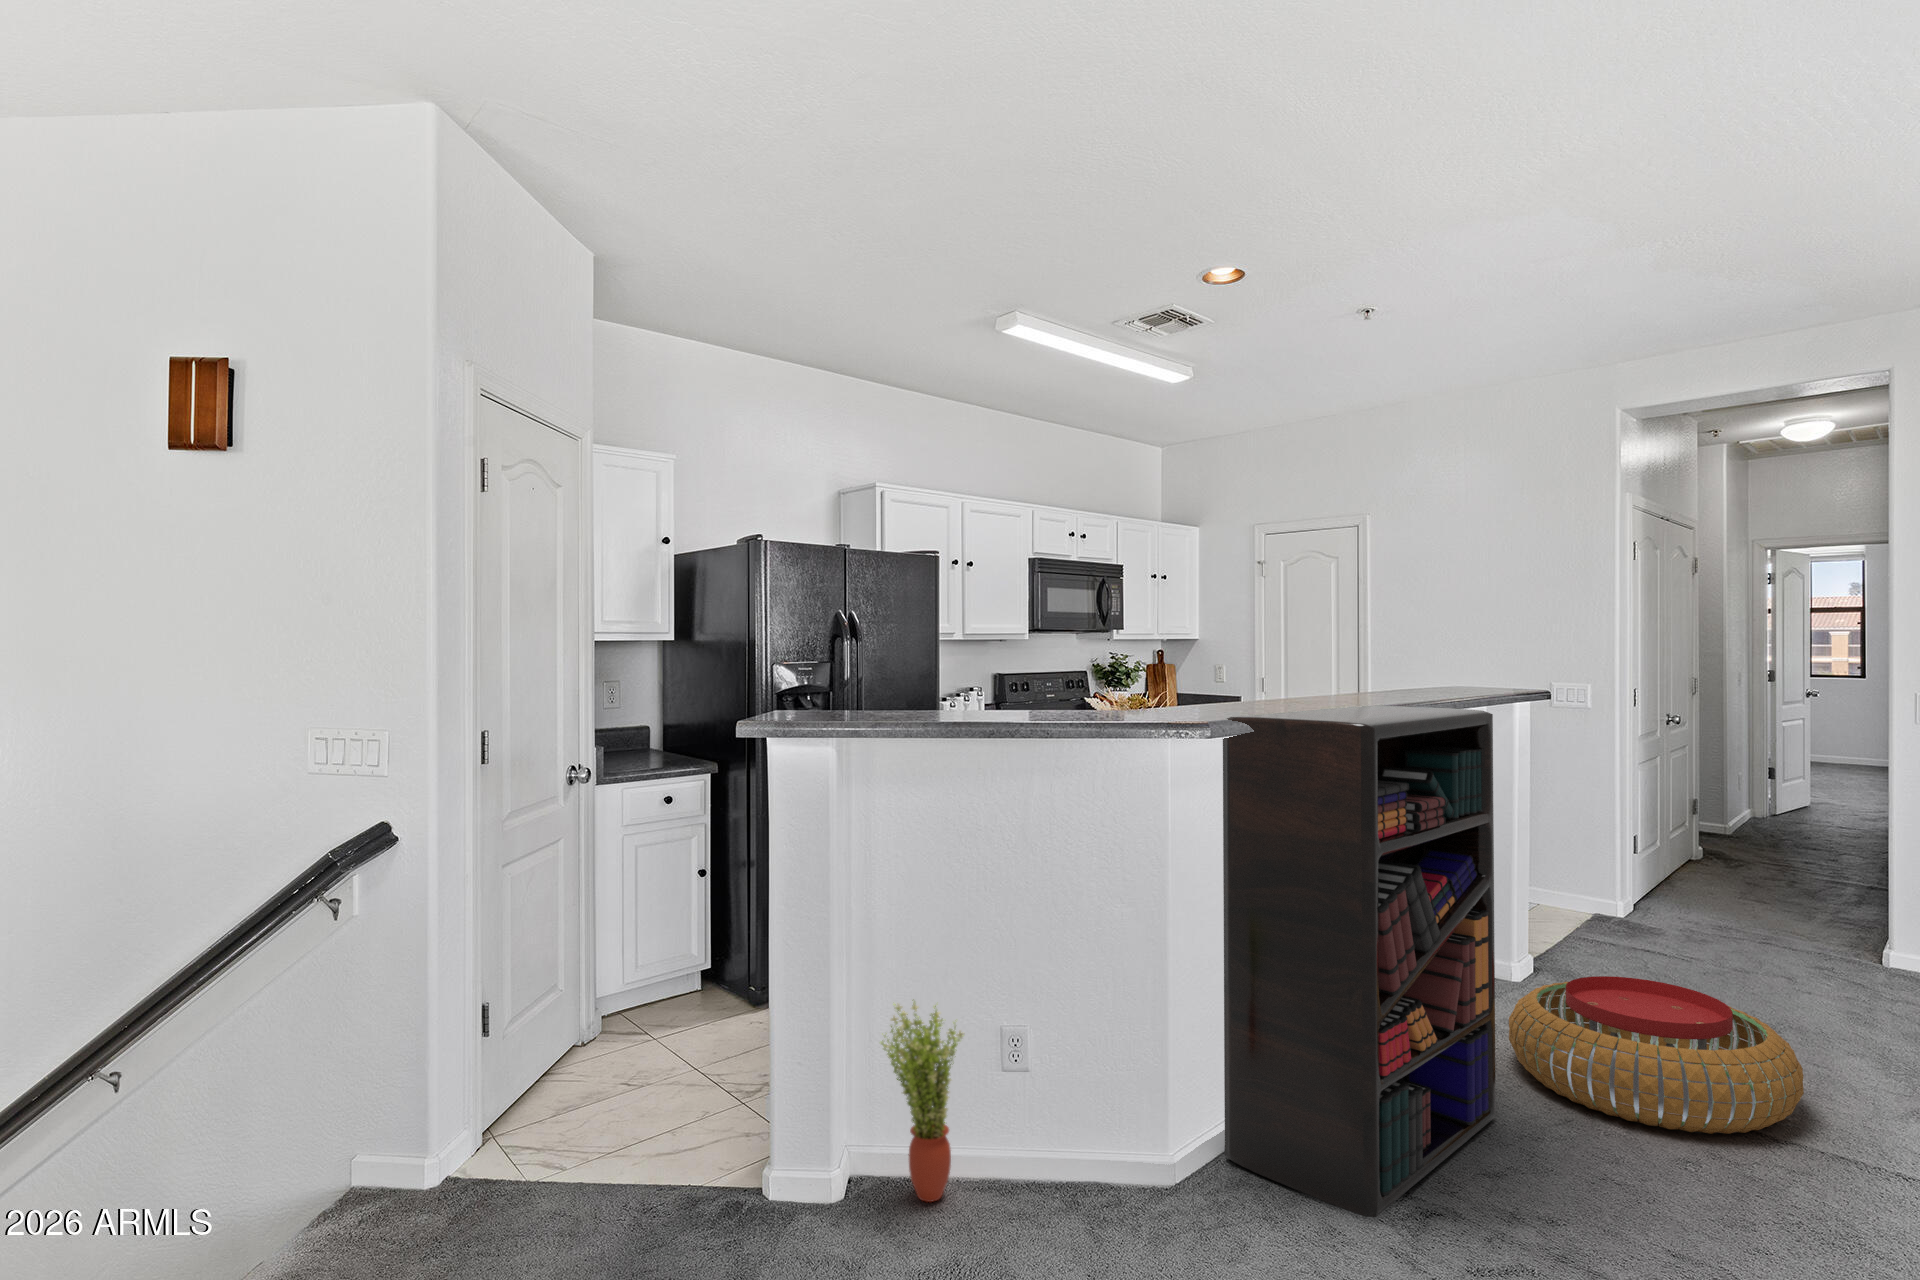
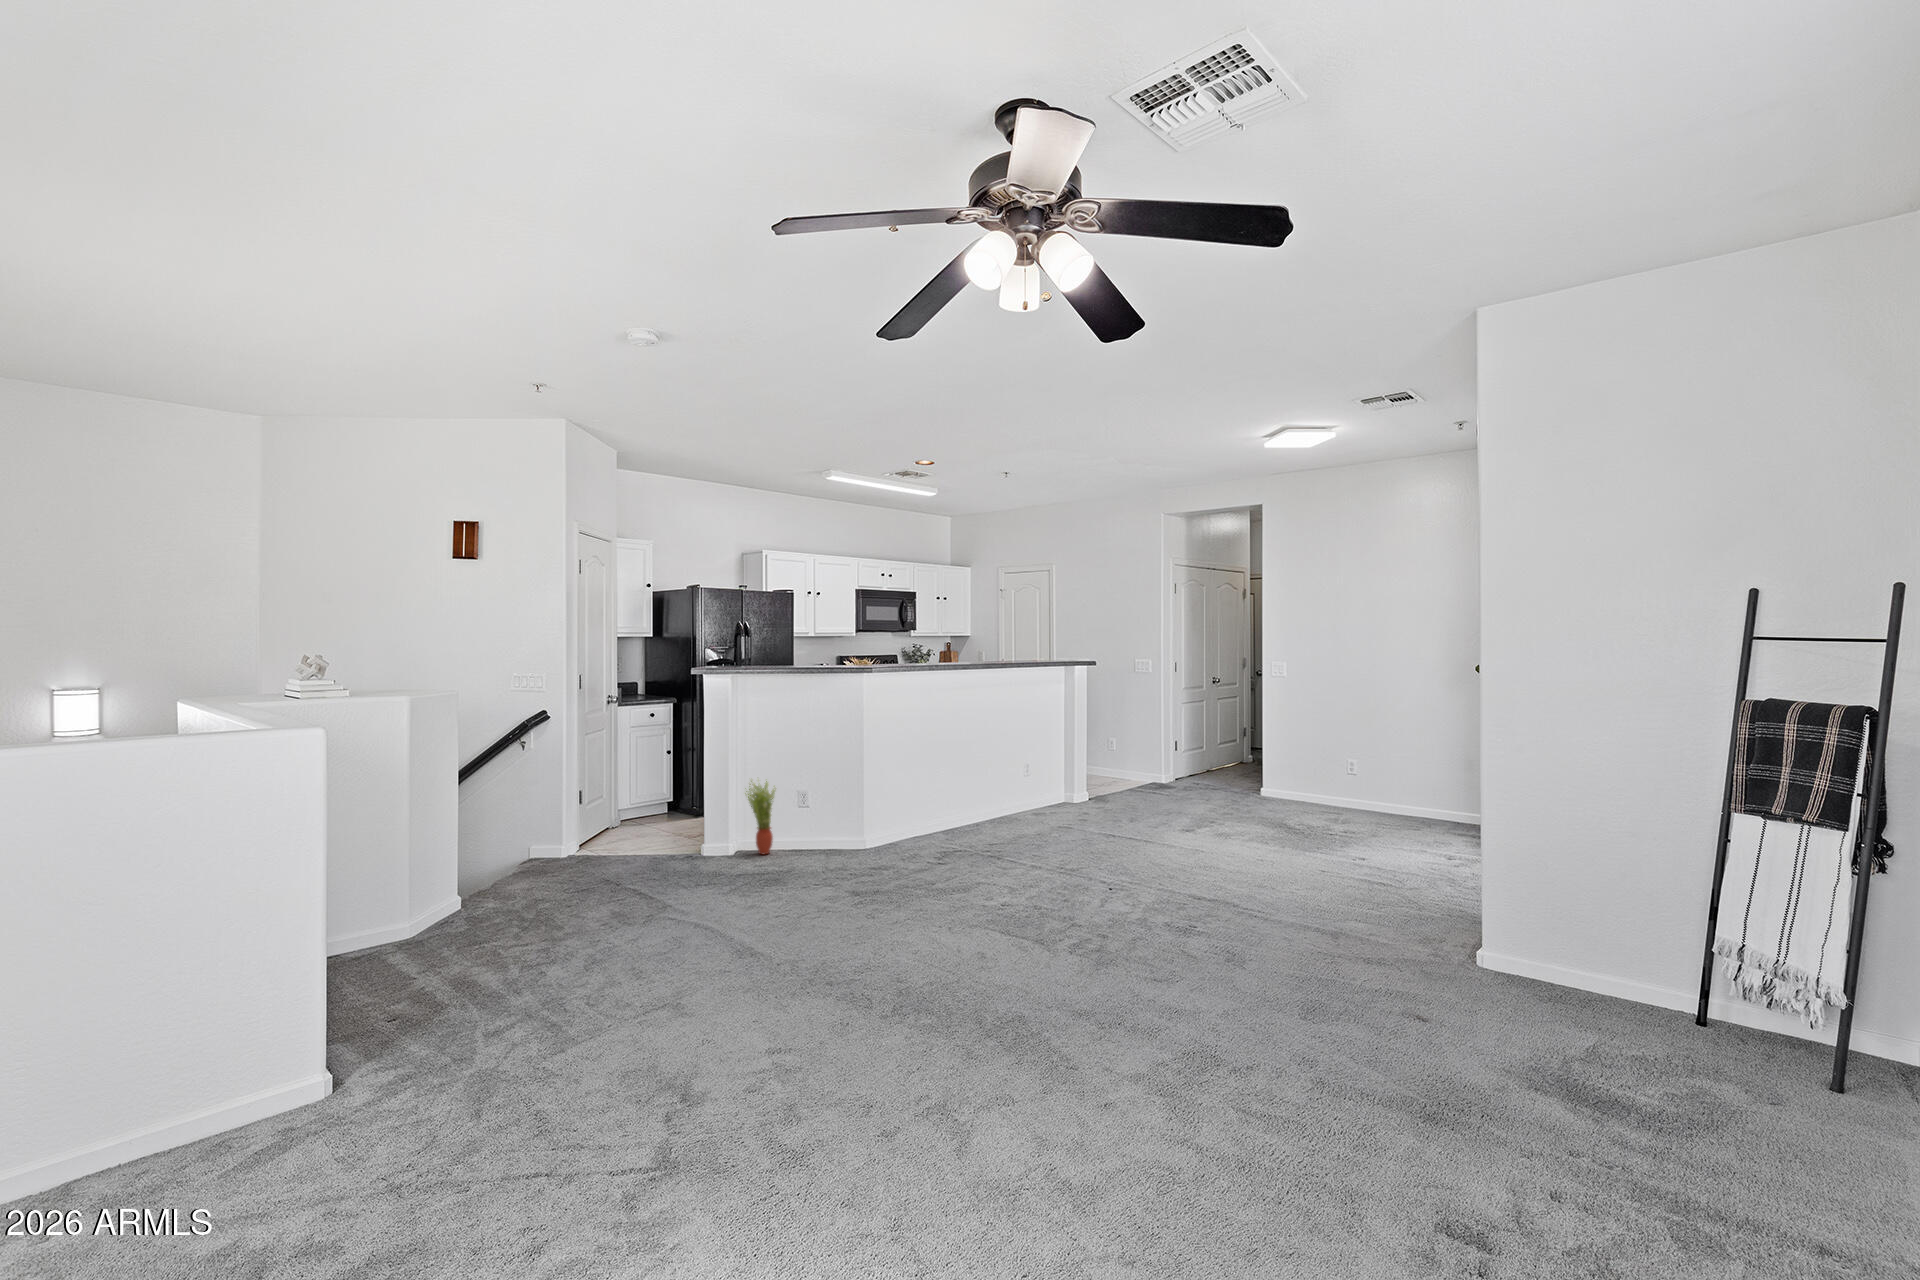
bookshelf: present [1223,706,1496,1217] -> none [887,665,1008,853]
pouf: present [1509,976,1804,1134] -> none [1032,785,1138,836]

